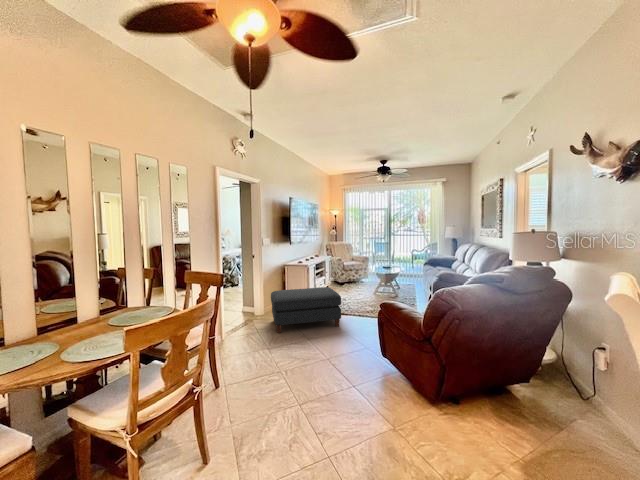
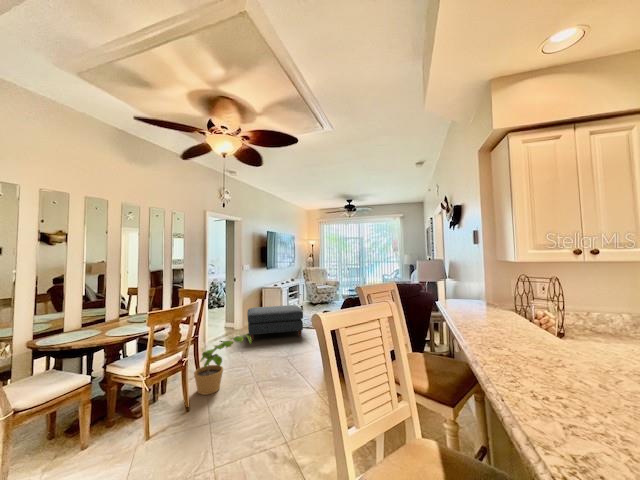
potted plant: none [211,338,293,430] -> present [194,334,251,395]

